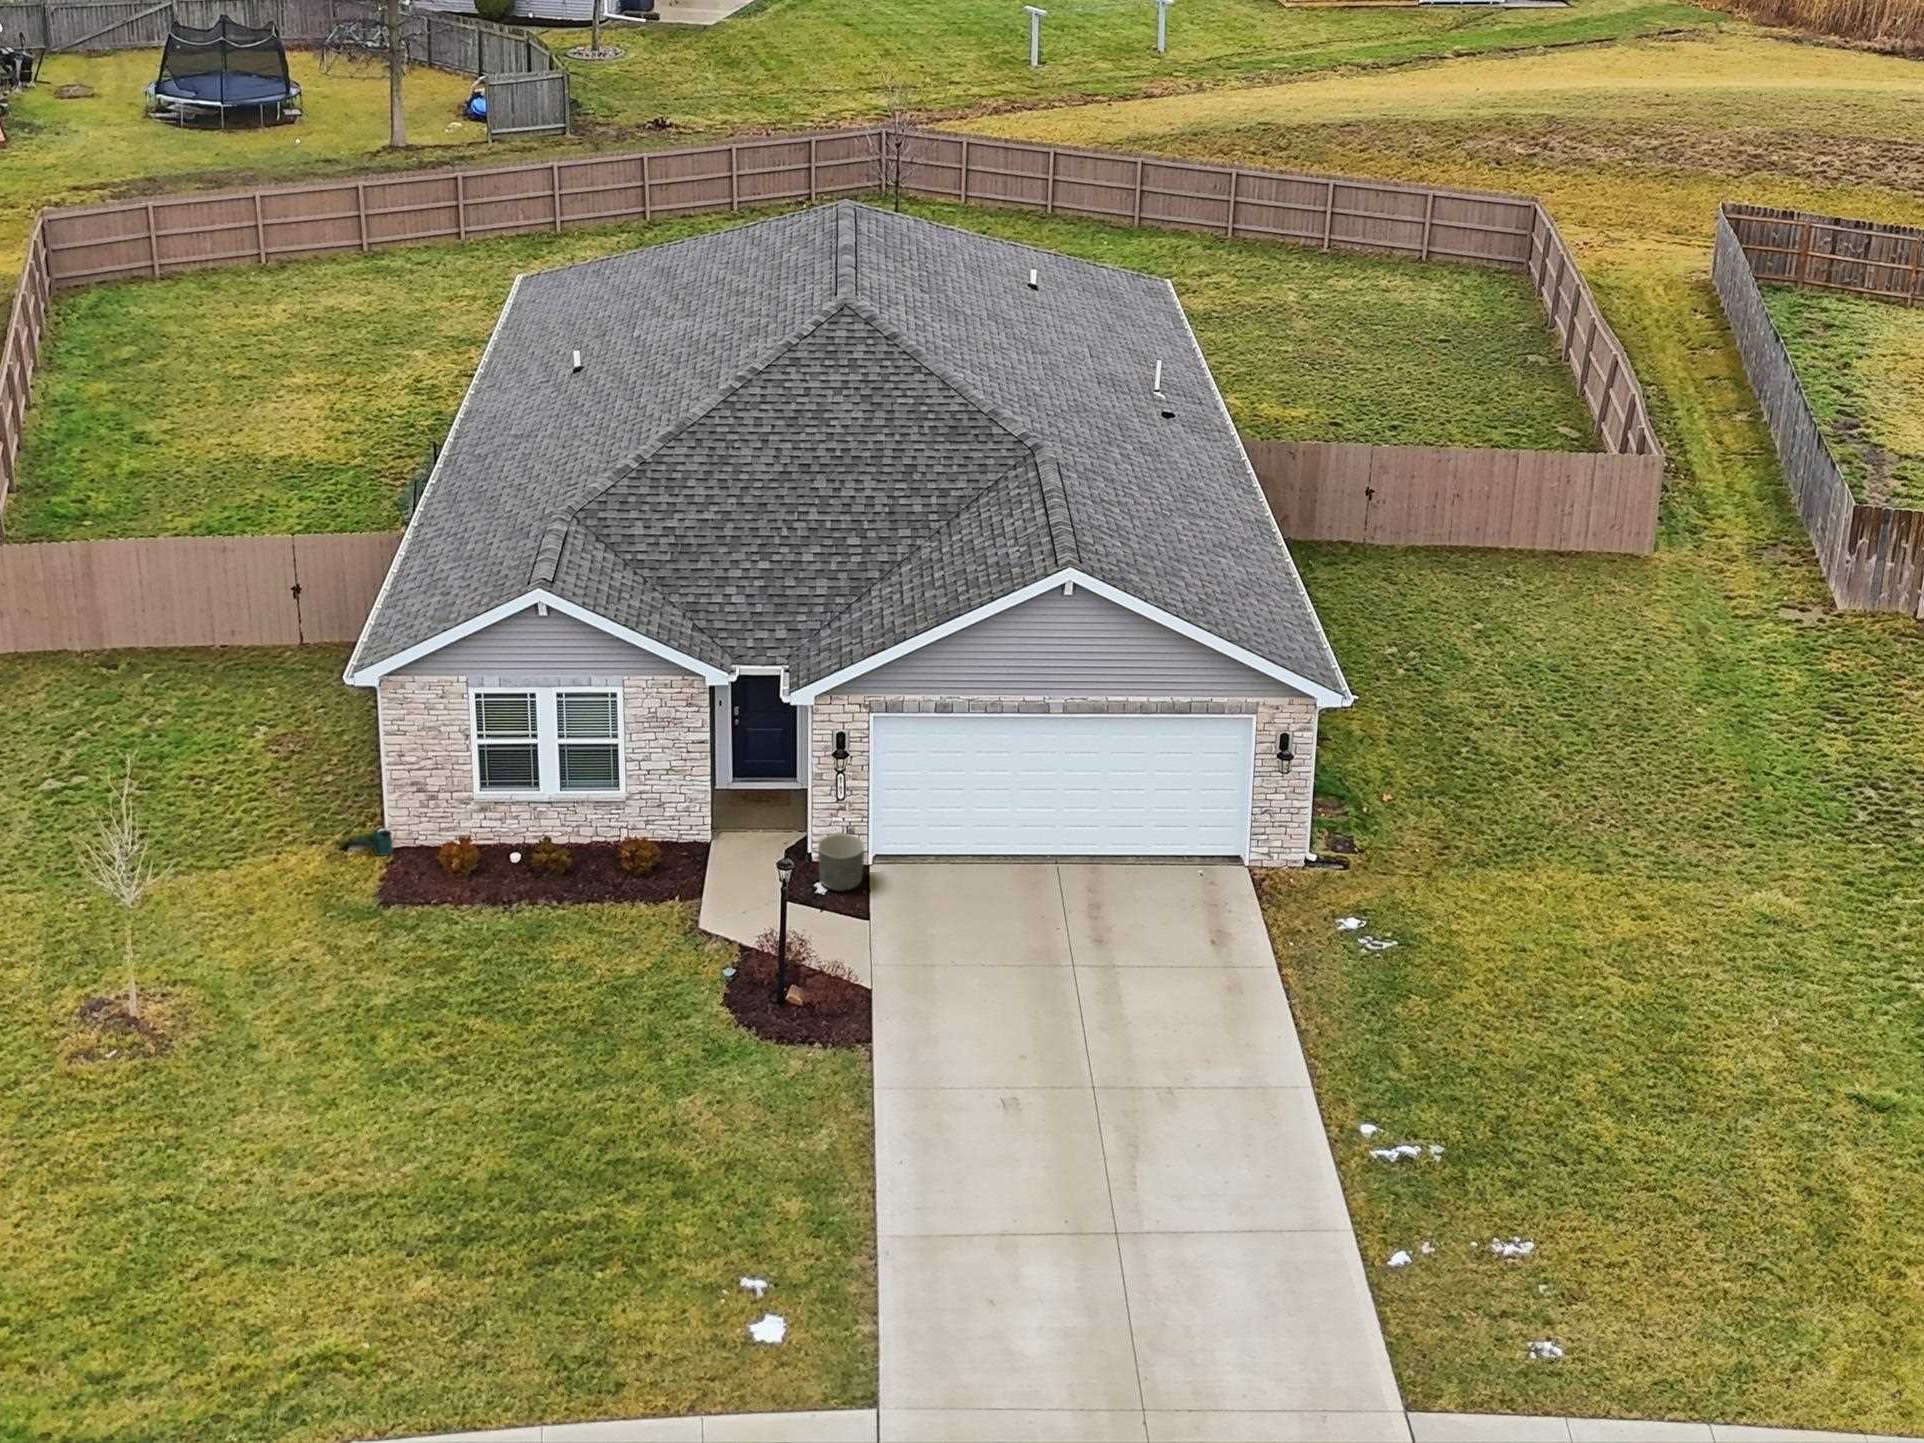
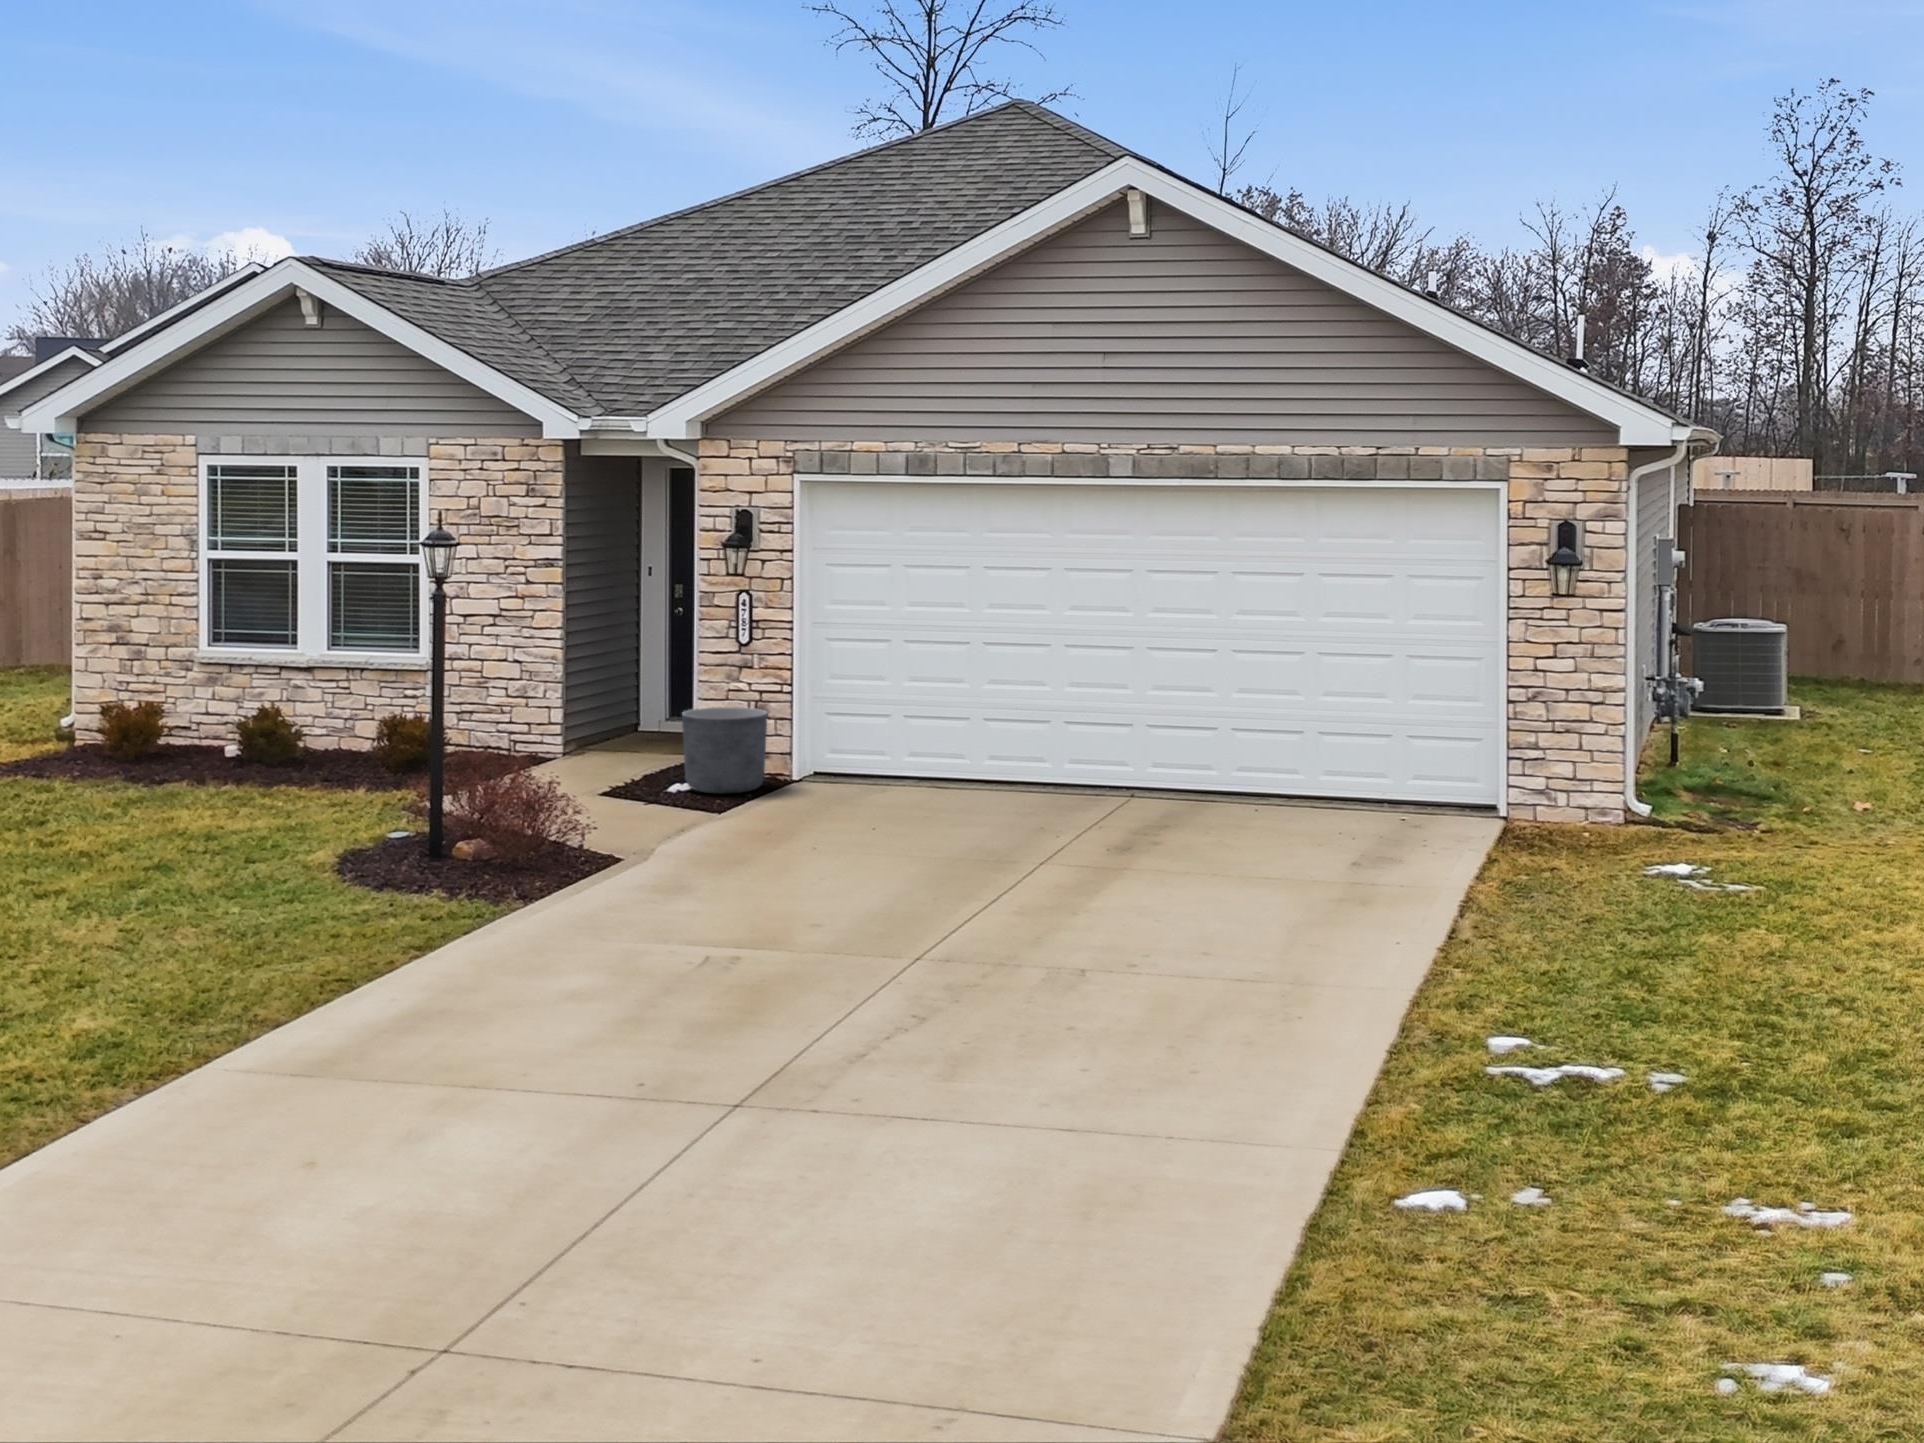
watering can: present [357,826,394,856] -> none [6,698,80,743]

